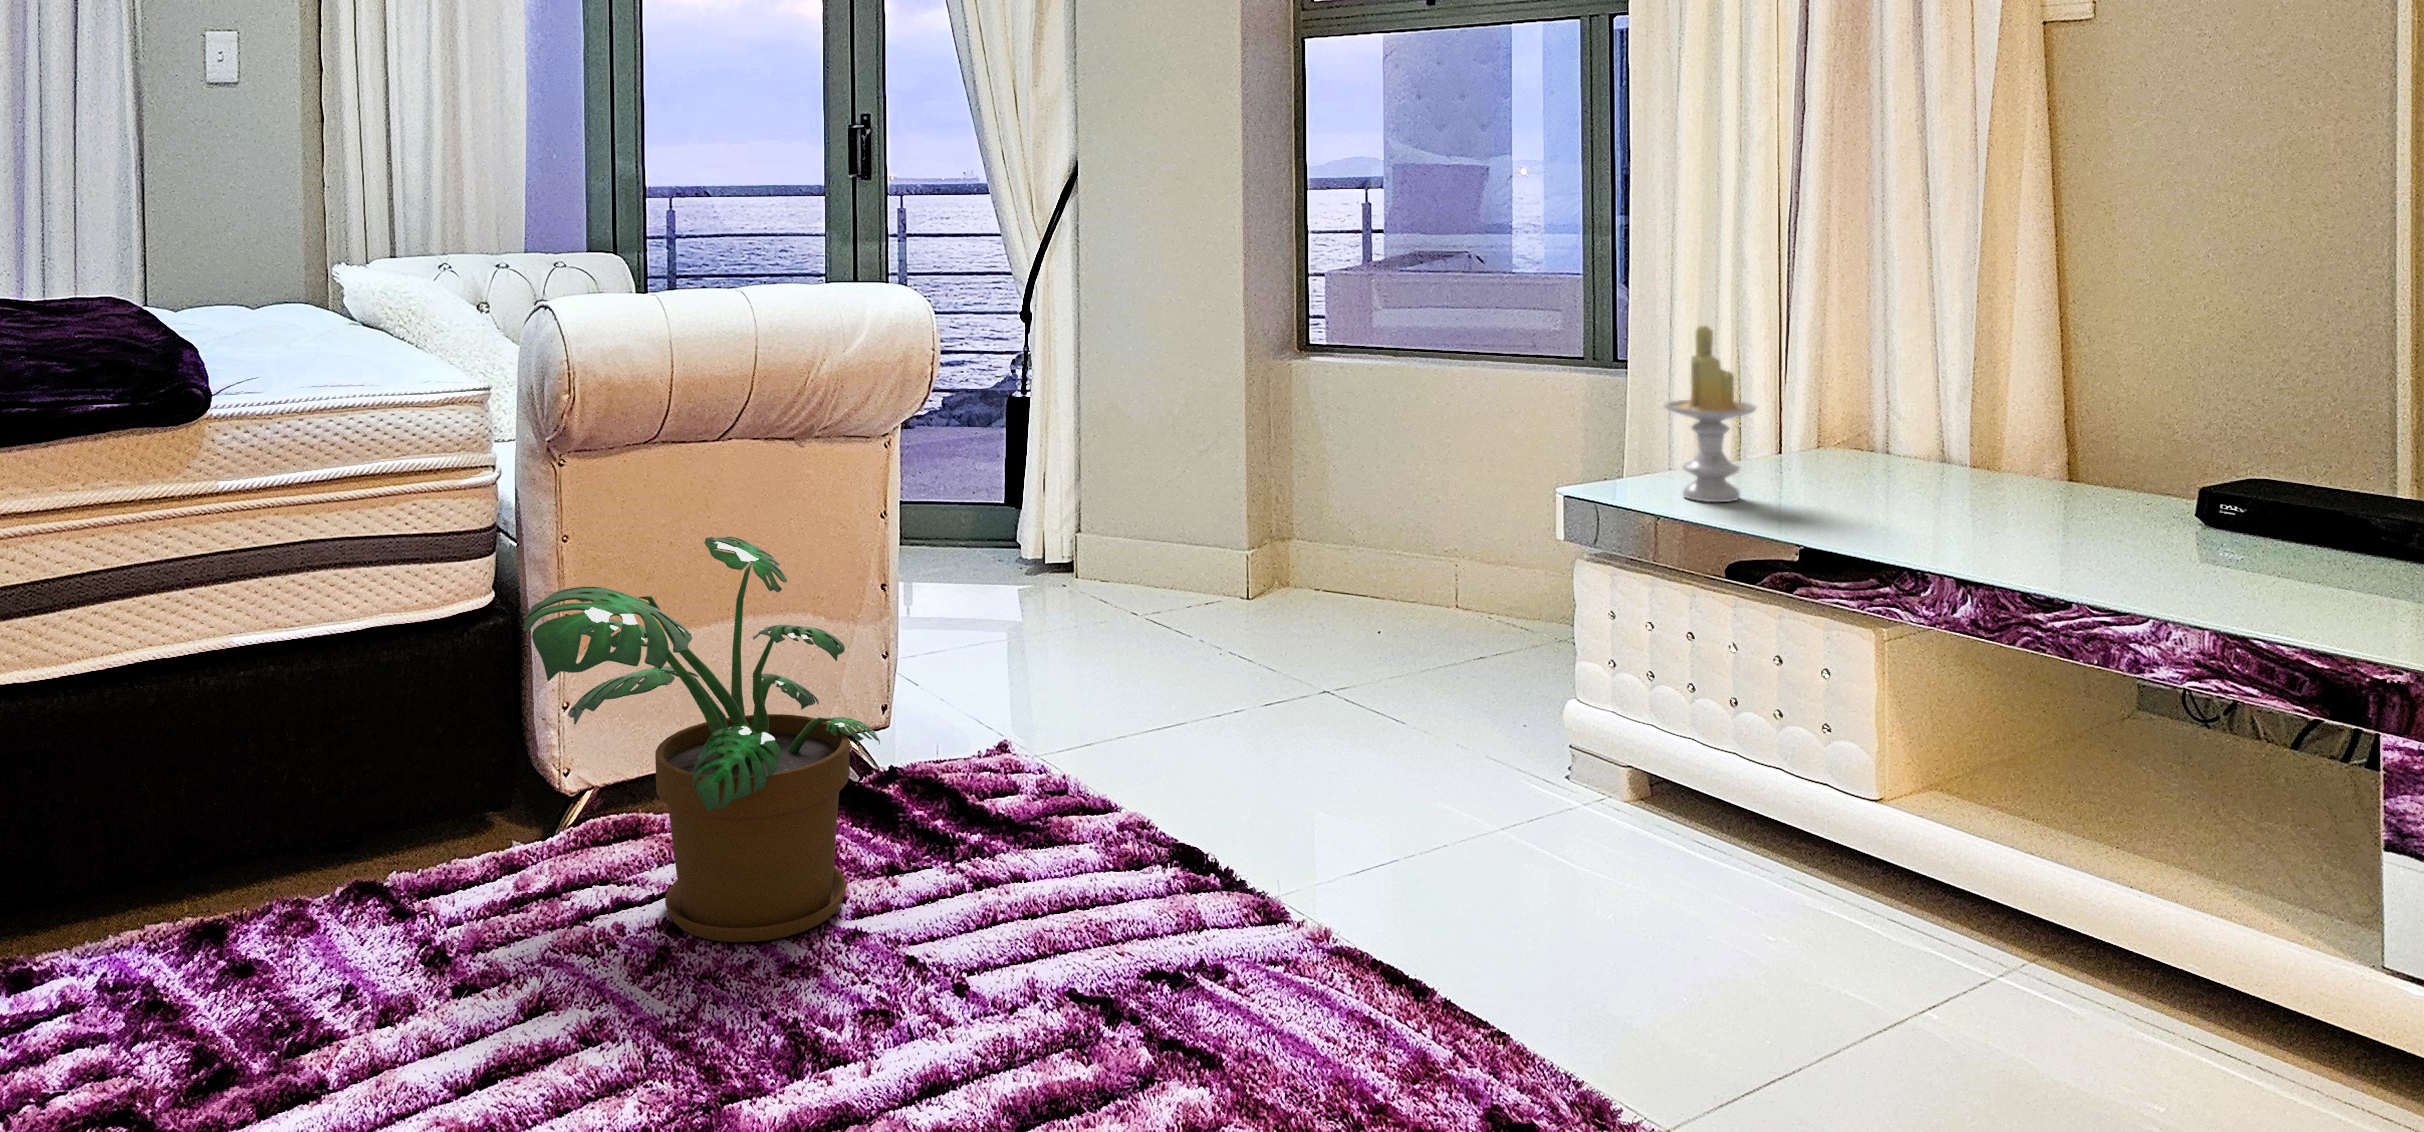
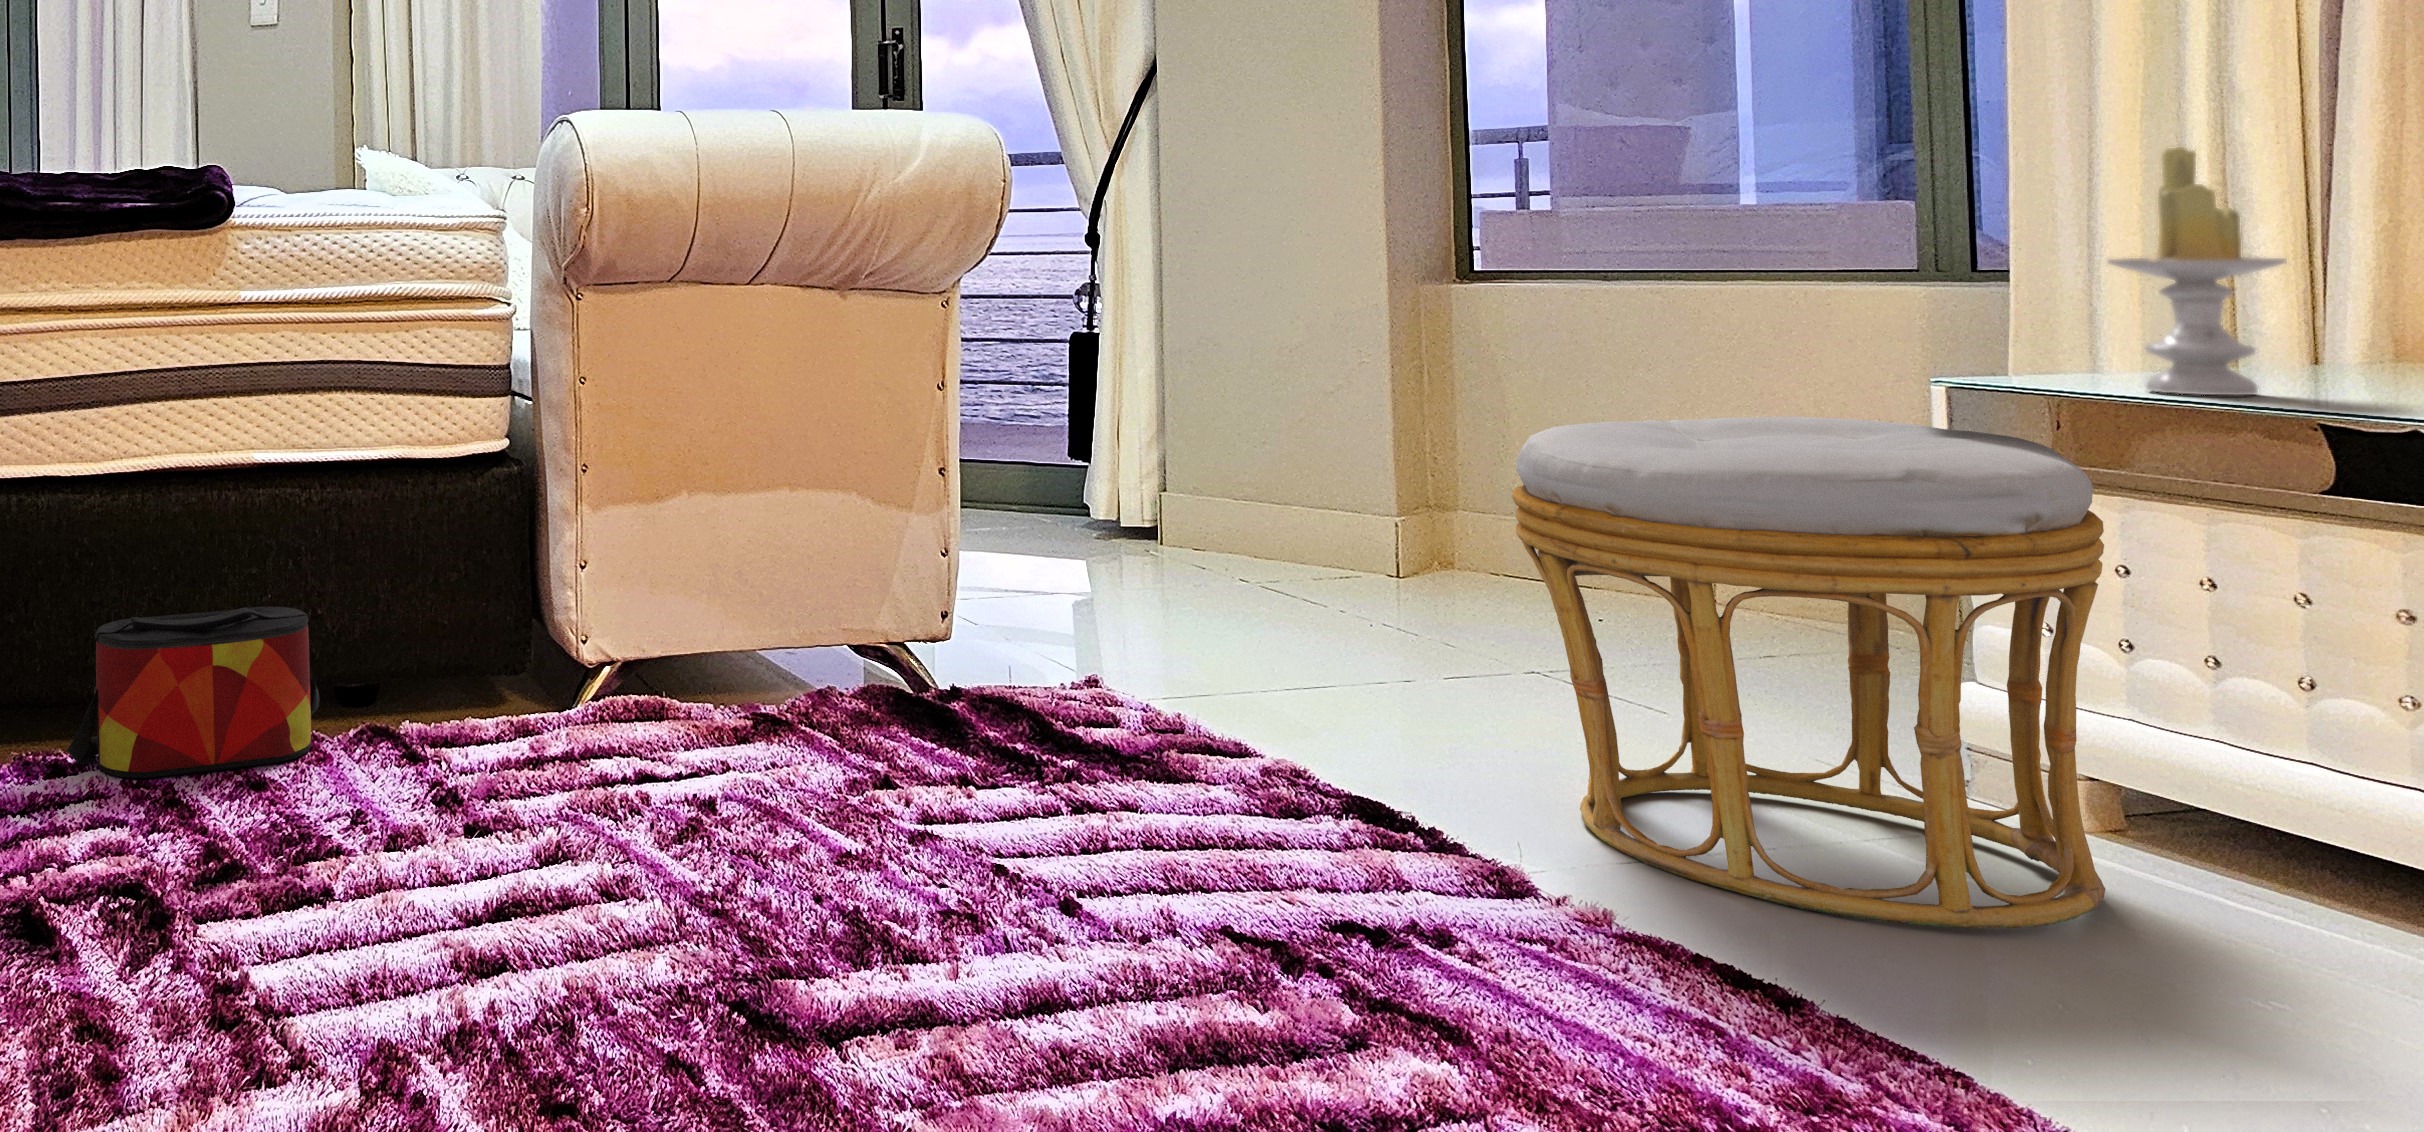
ottoman: none [1295,526,1636,907] -> present [1512,417,2105,929]
potted plant: present [524,537,880,942] -> none [542,382,951,828]
bag: none [33,786,303,983] -> present [67,607,320,778]

